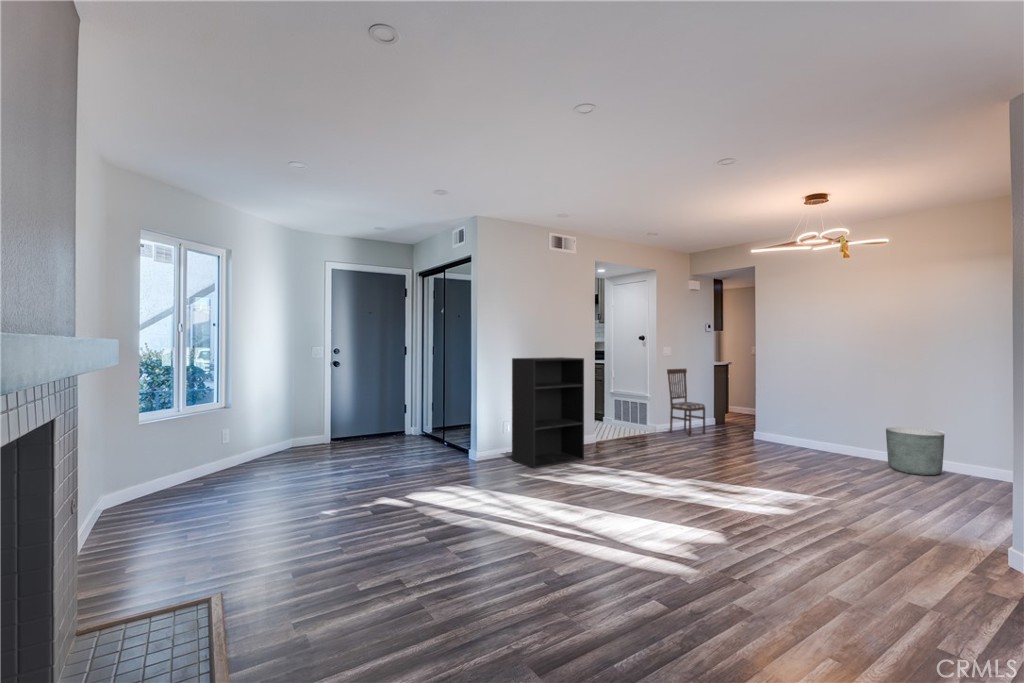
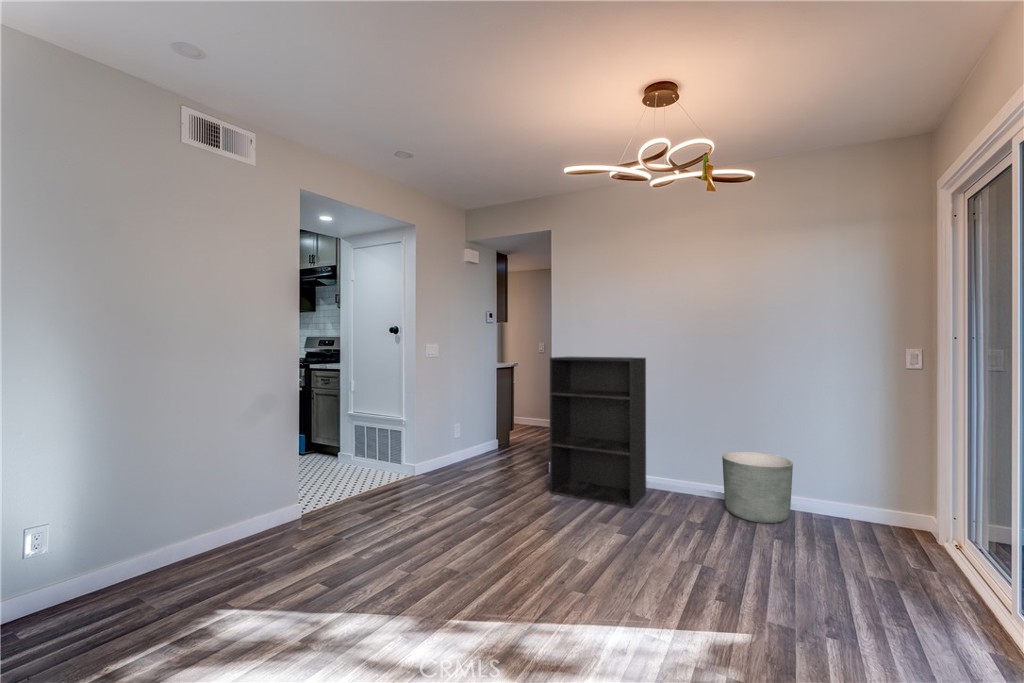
bookshelf: present [512,357,584,469] -> present [550,357,646,508]
dining chair: present [667,369,705,436] -> none [432,375,486,478]

